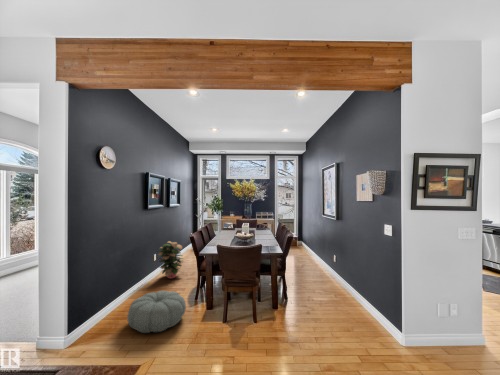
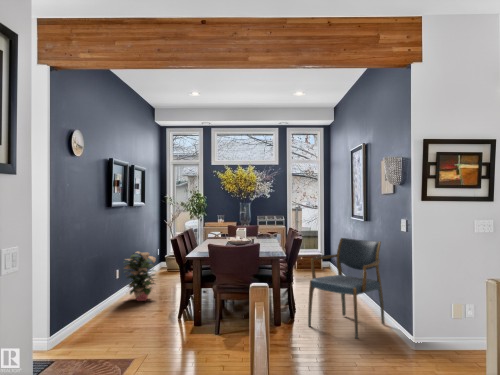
armchair: none [300,236,364,332] -> present [308,238,385,339]
pouf: present [127,291,186,333] -> none [108,302,172,340]

